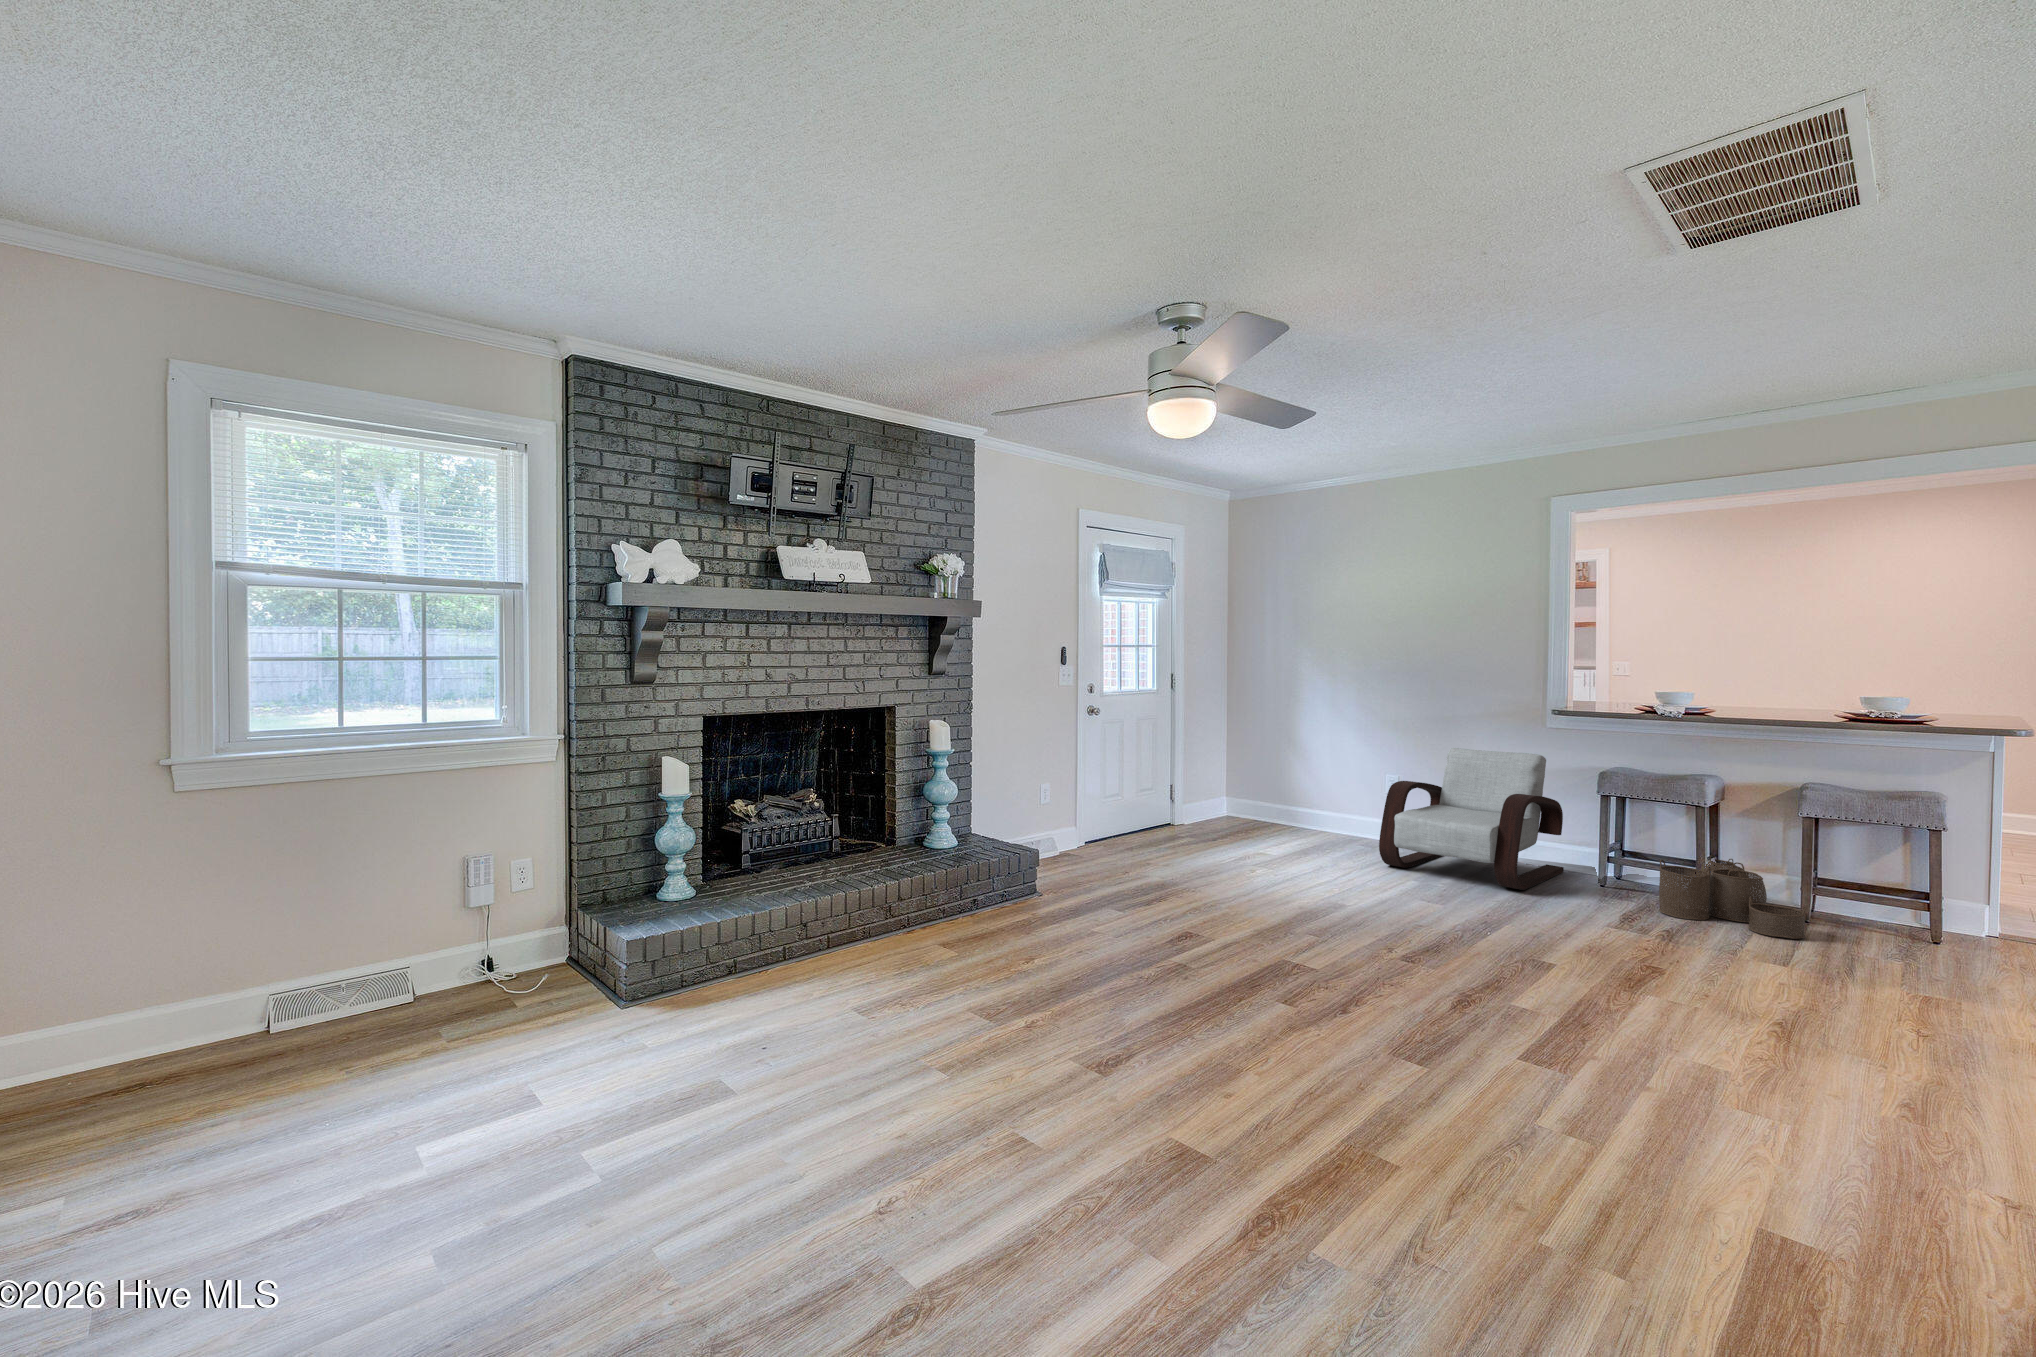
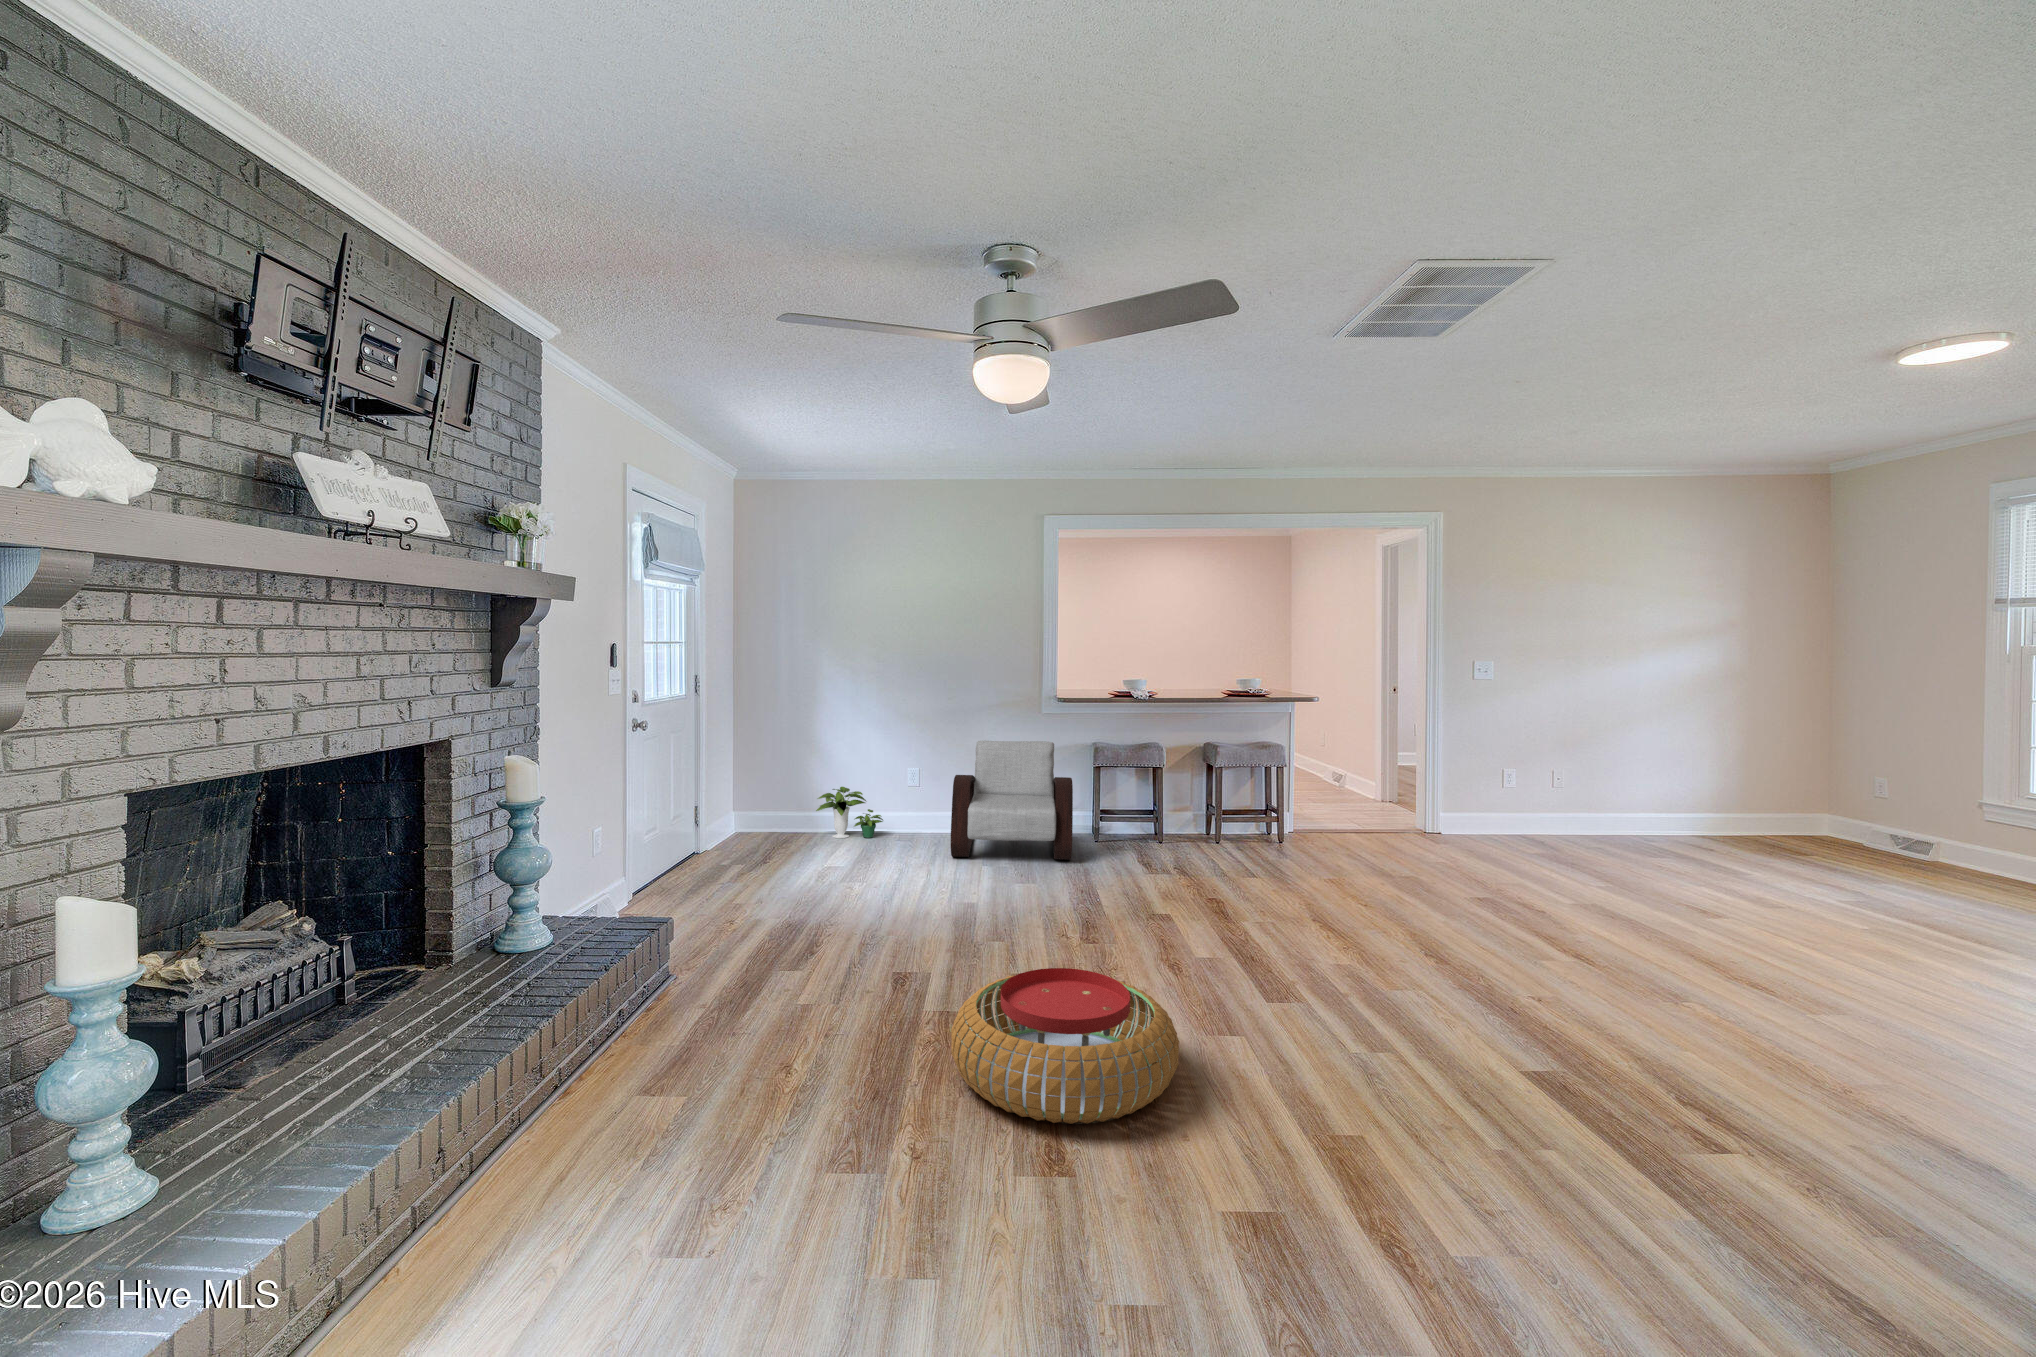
potted plant: none [1282,785,1348,838] -> present [816,787,883,838]
woven basket: present [1659,855,1806,939] -> none [1155,809,1246,863]
pouf: none [1090,928,1297,1055] -> present [951,968,1179,1124]

